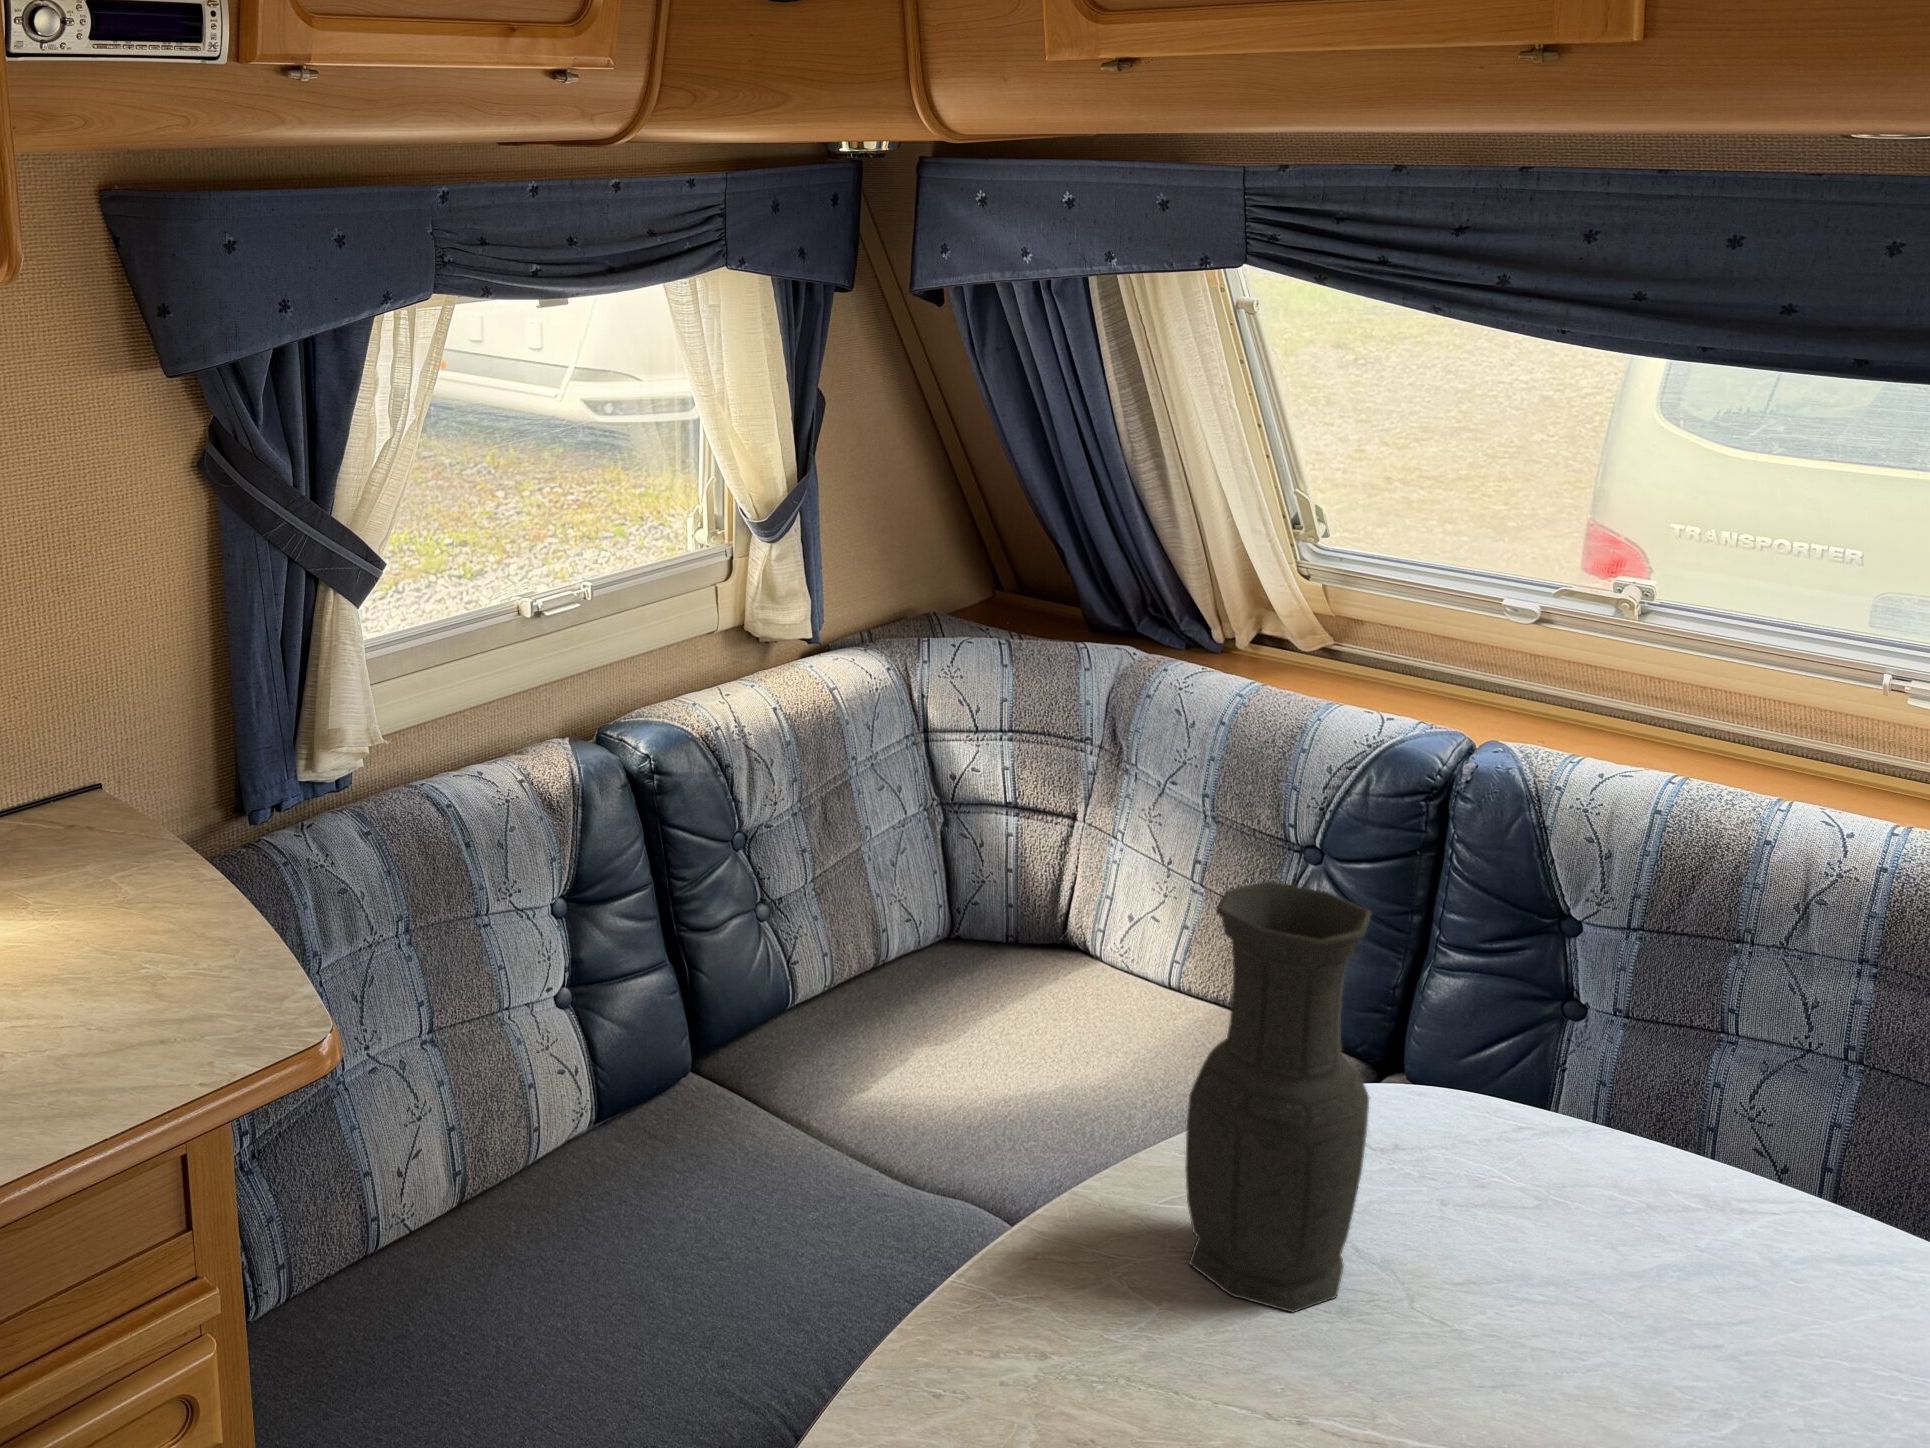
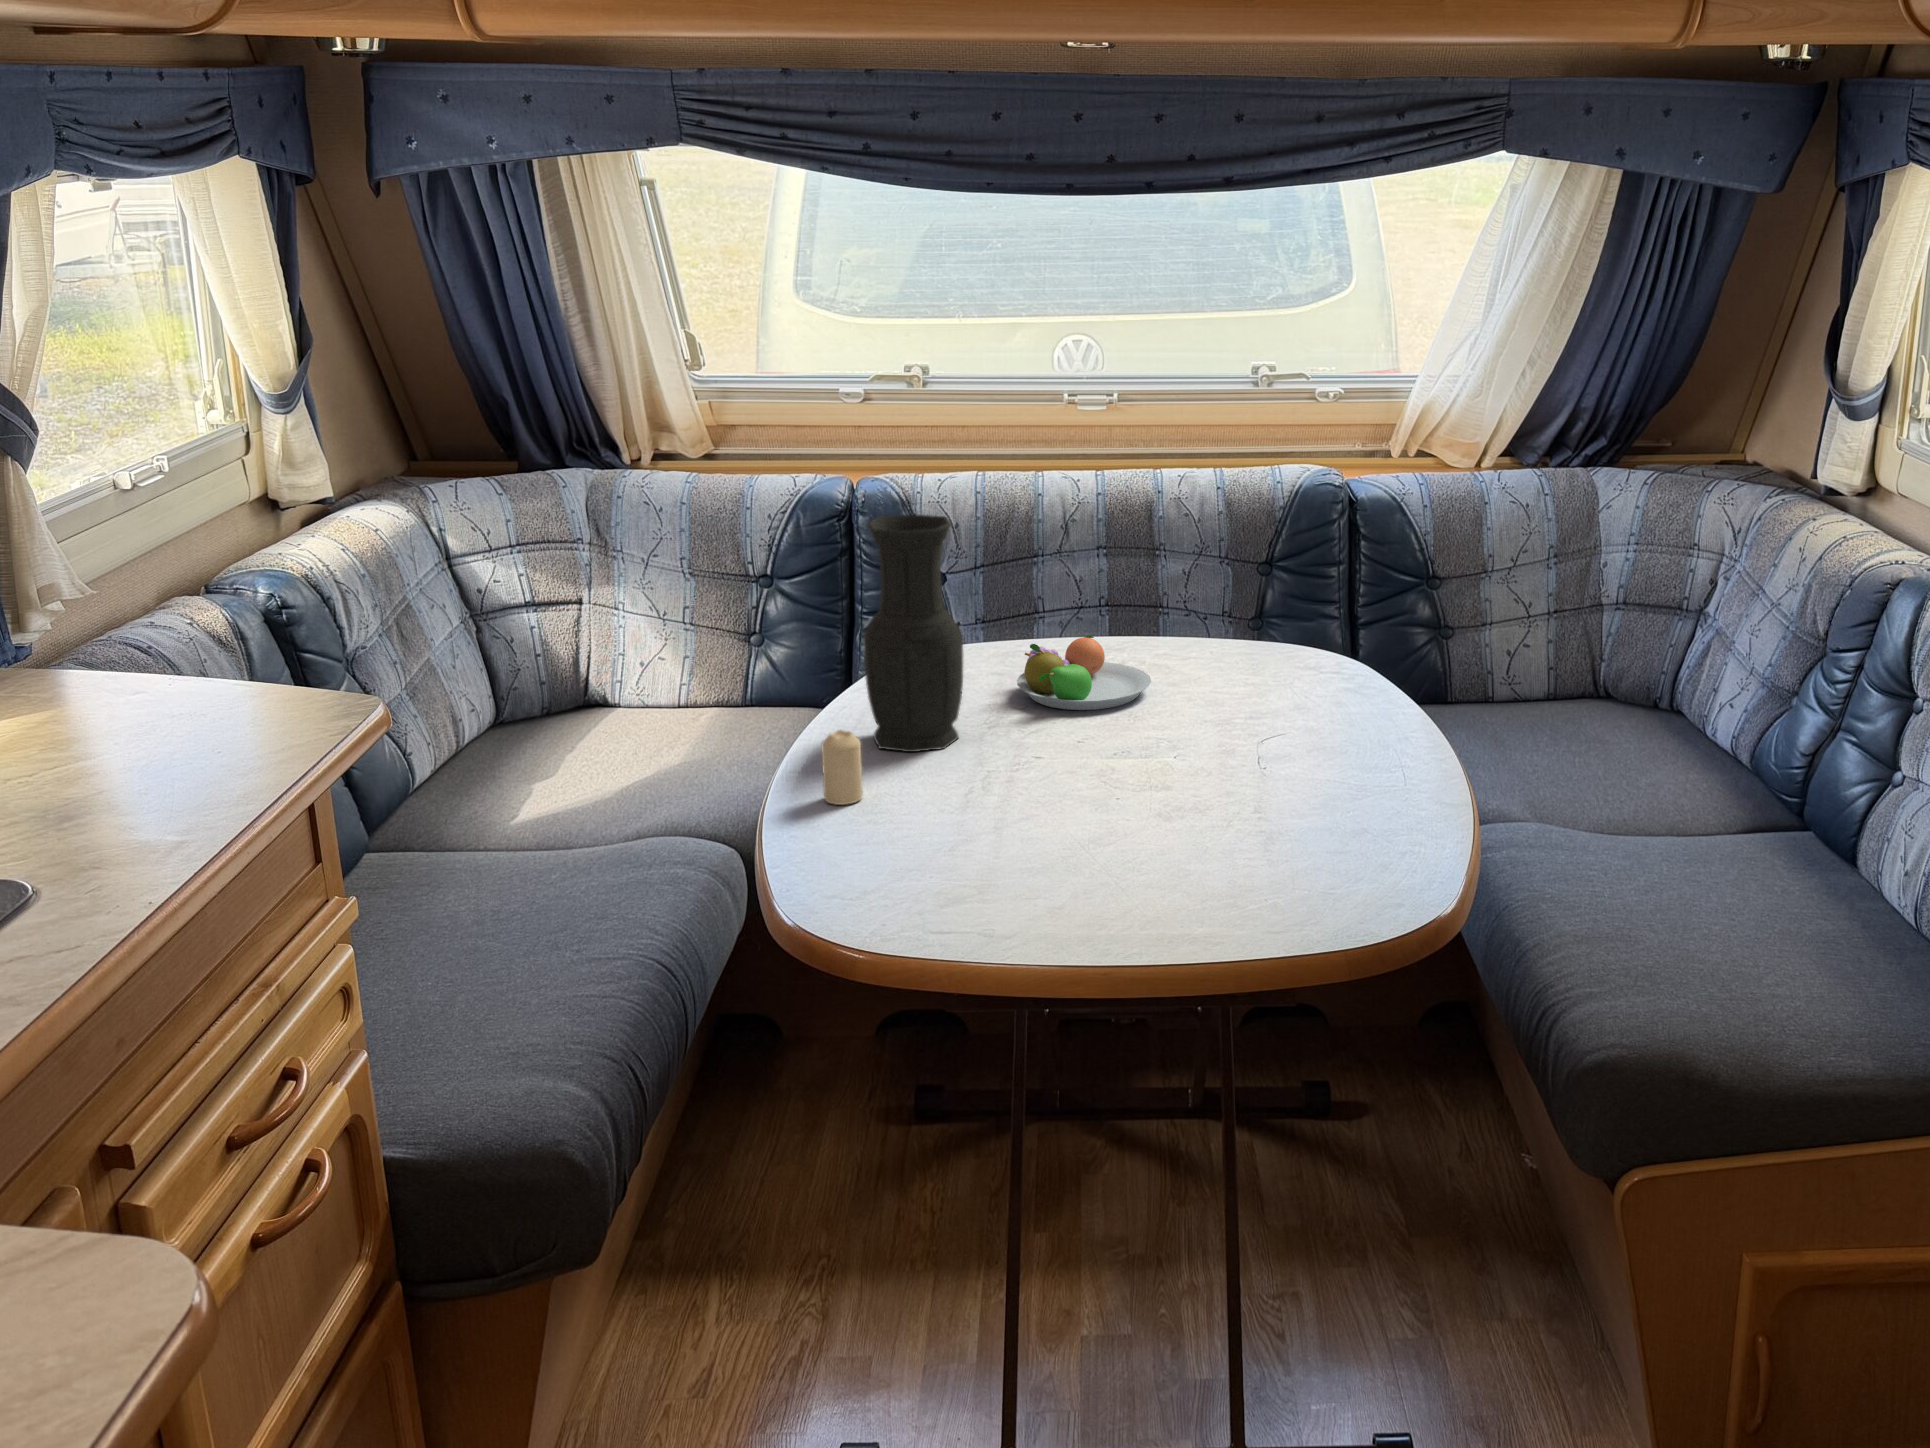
fruit bowl: none [1510,1157,1794,1343] -> present [1017,636,1151,710]
candle: none [1009,1243,1080,1379] -> present [821,730,863,805]

